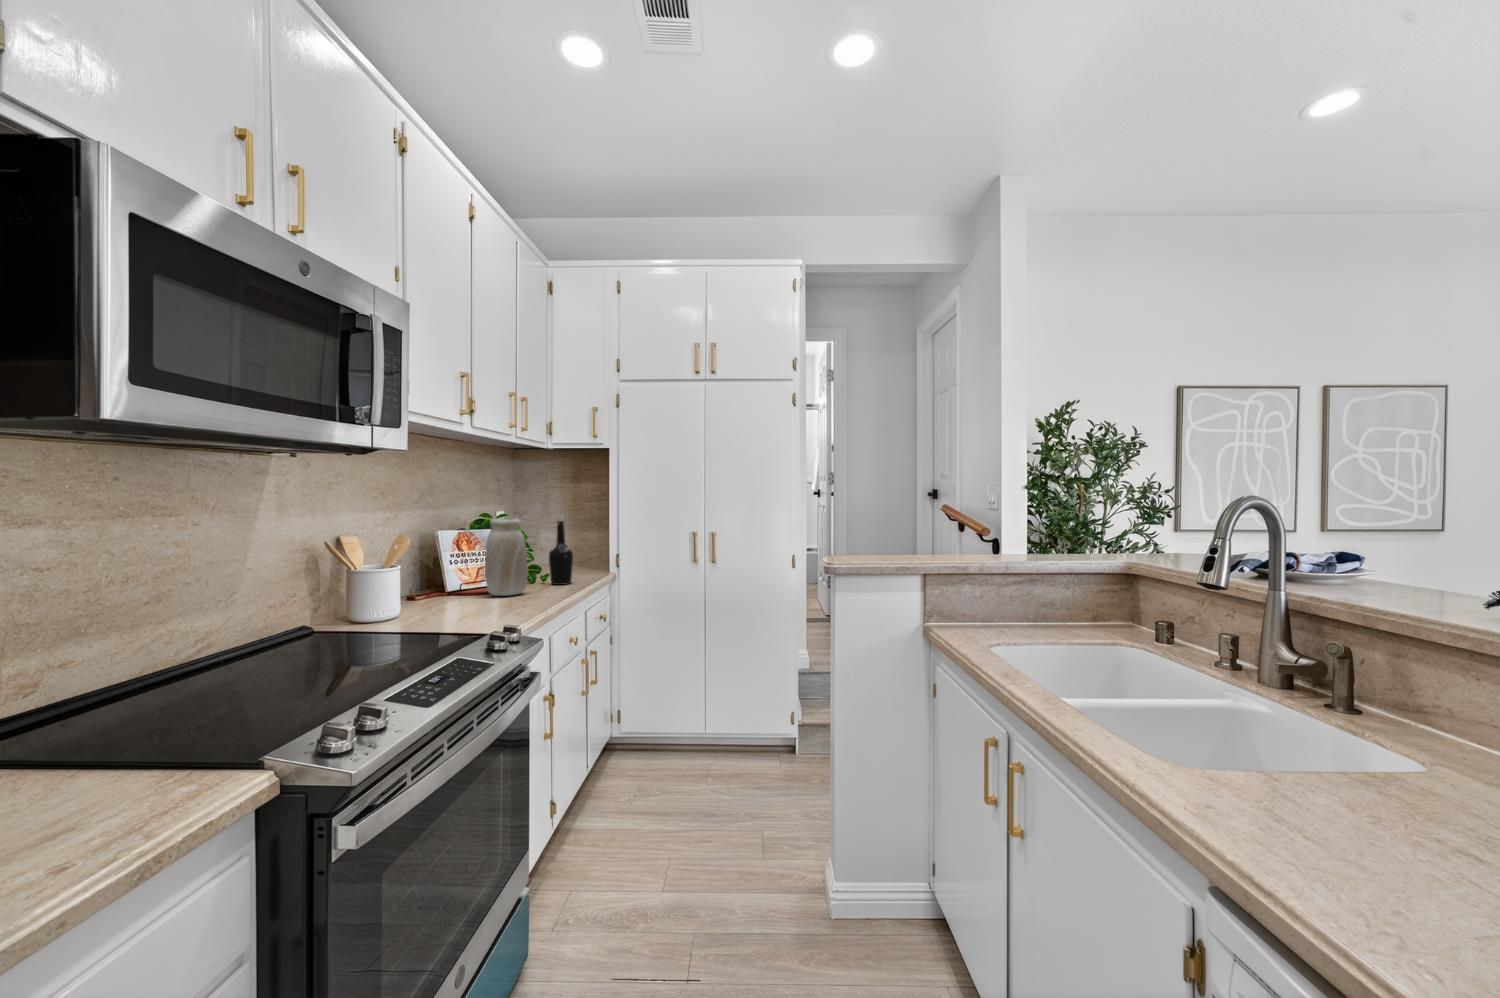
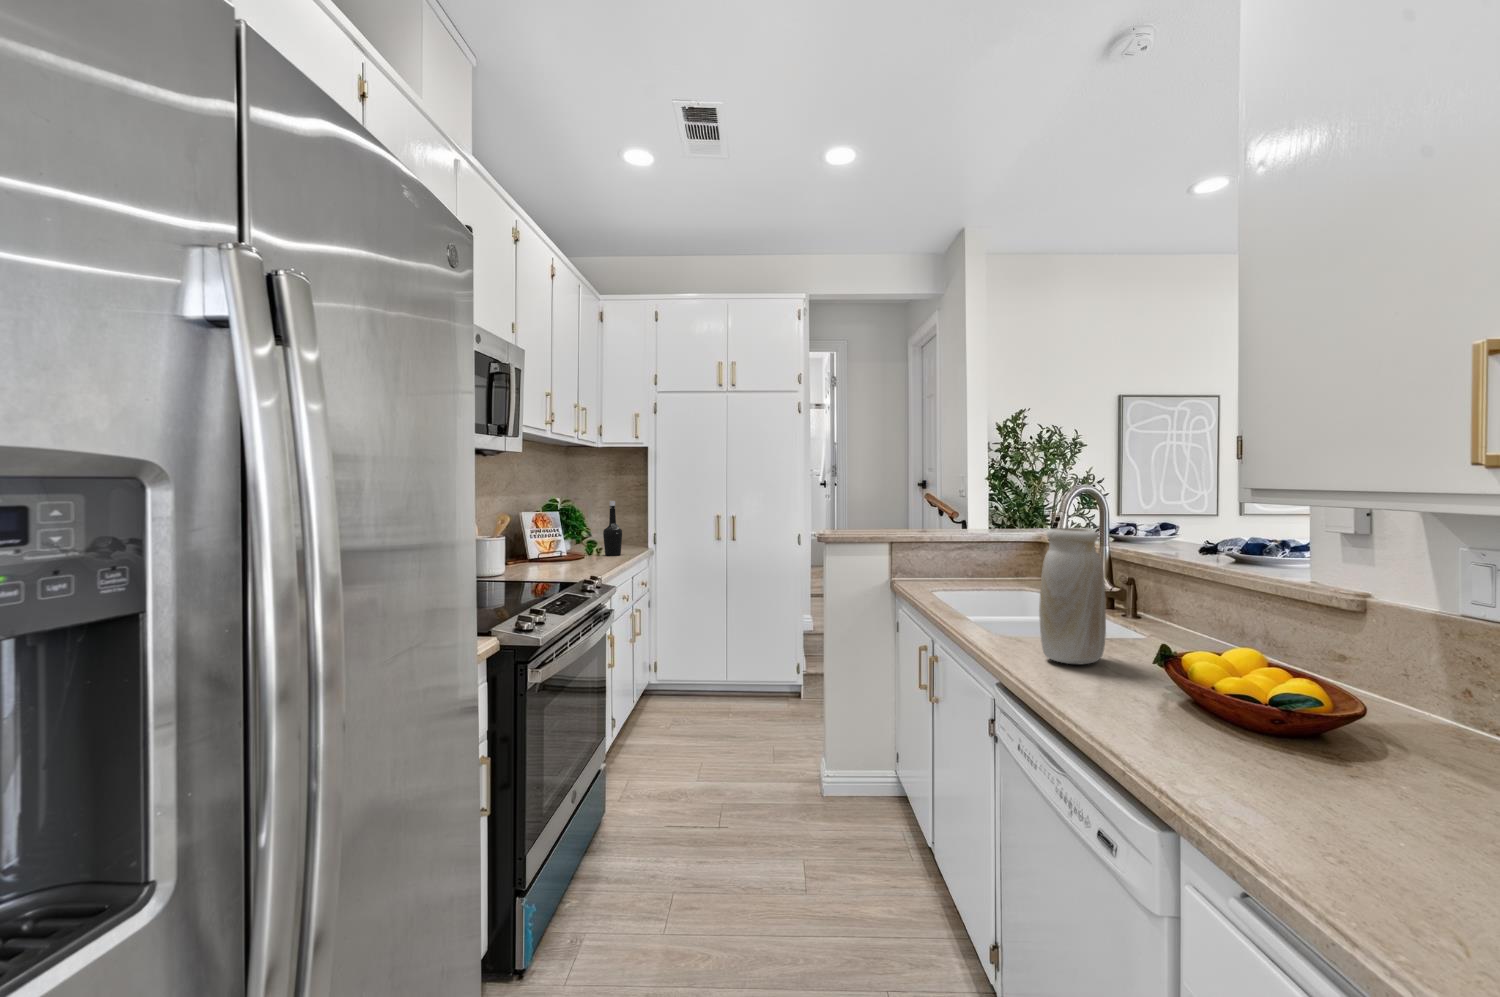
vase: present [485,518,528,596] -> present [1039,528,1106,664]

